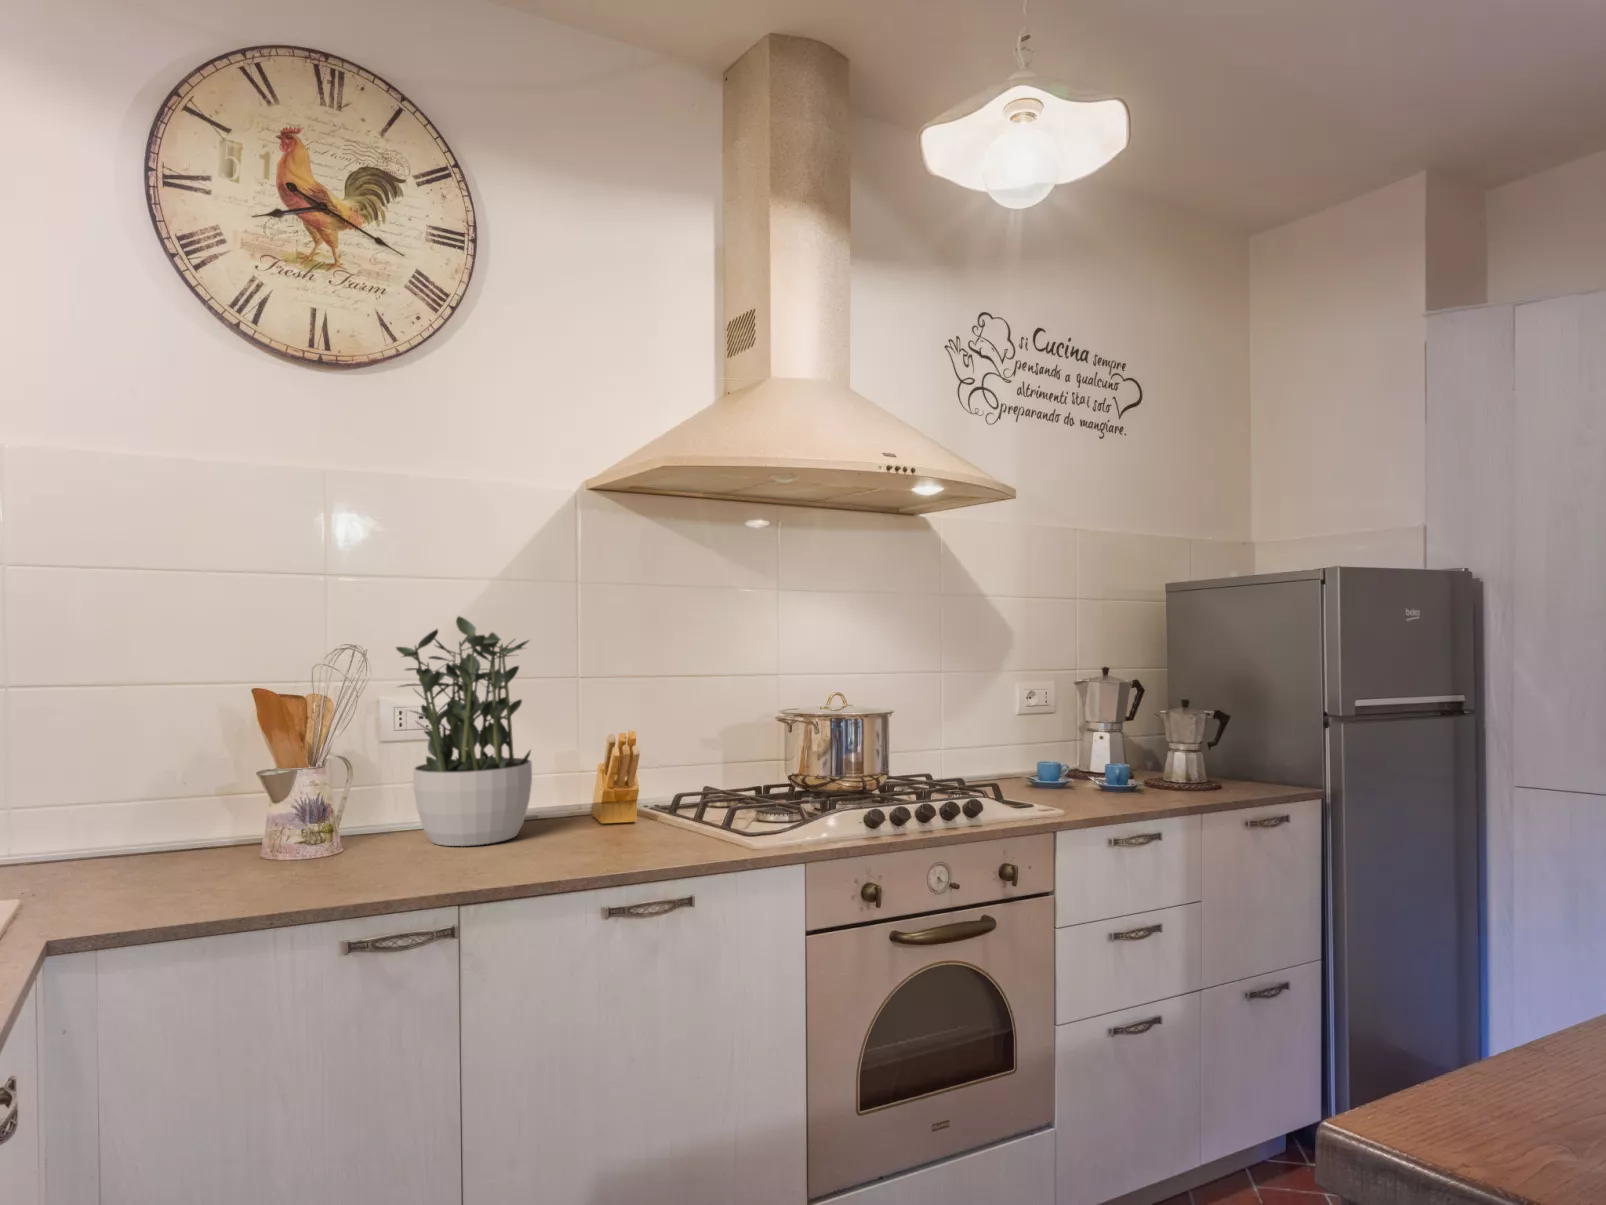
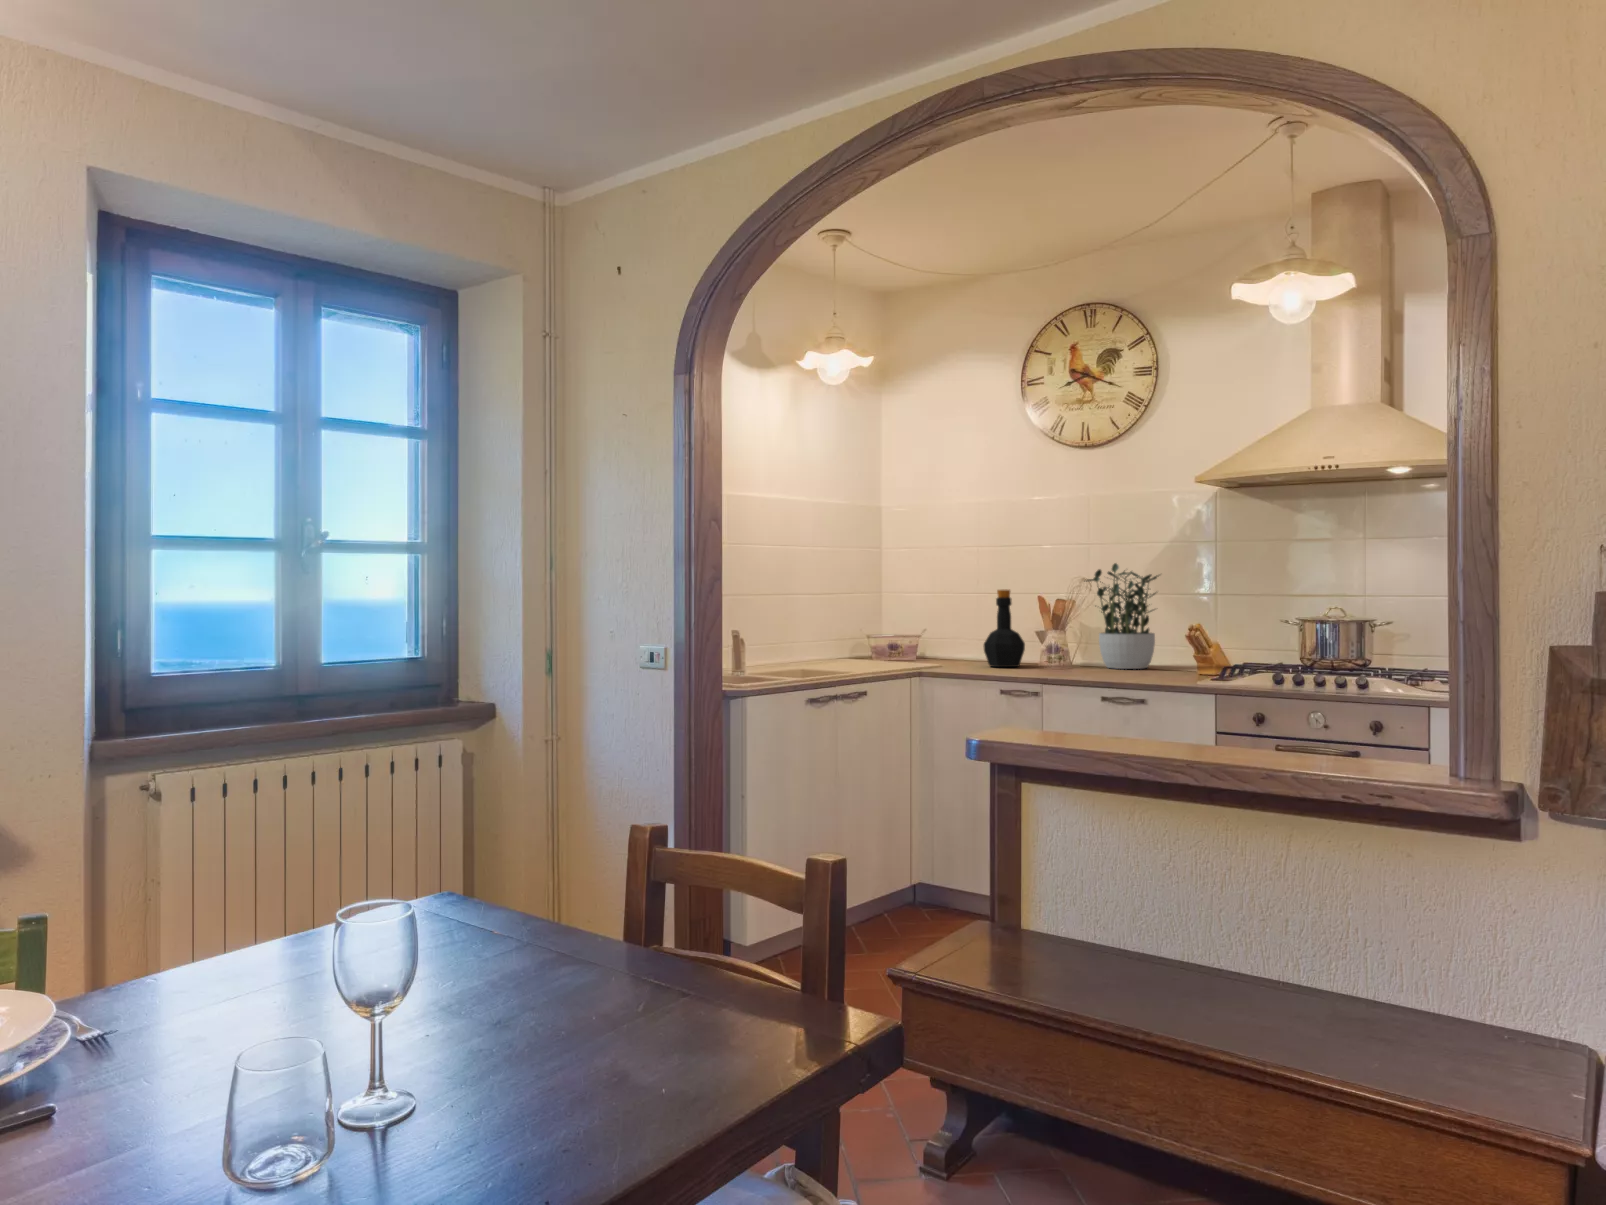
bottle: none [151,684,280,905] -> present [984,589,1025,667]

